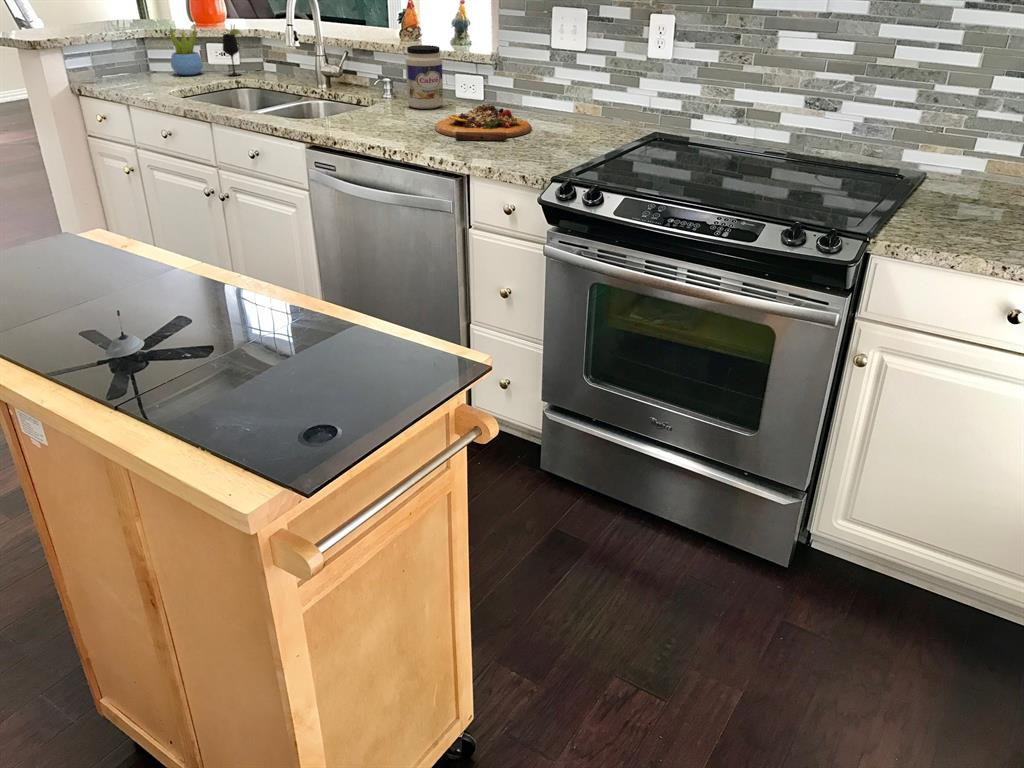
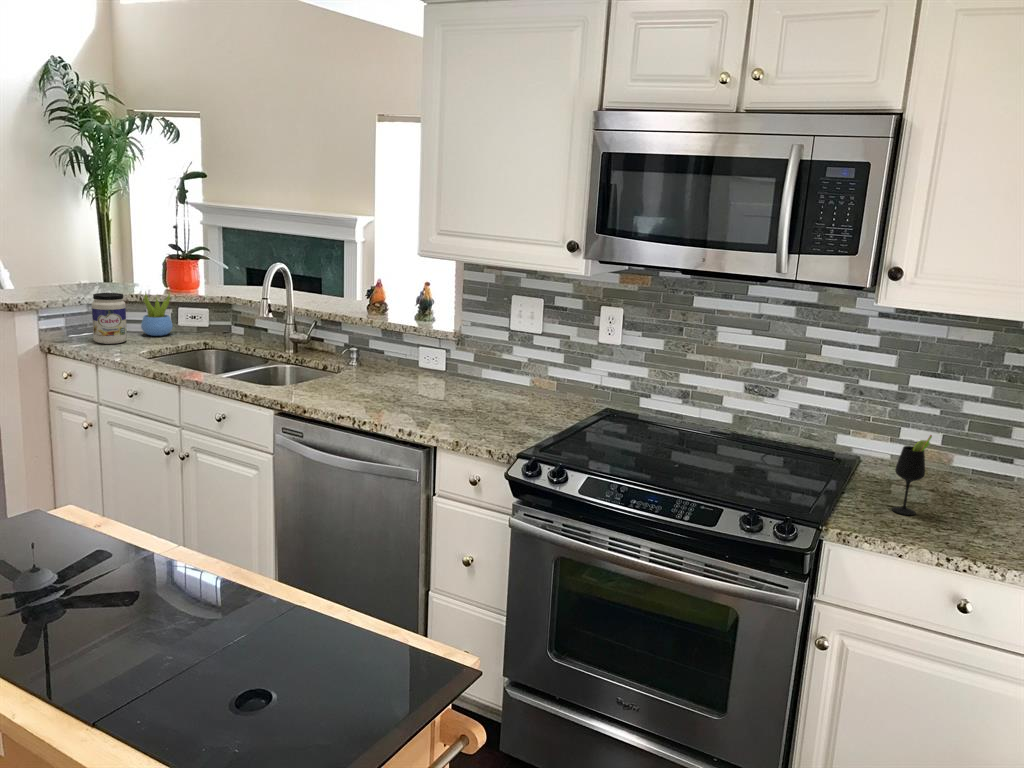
wine glass: present [223,25,241,76] -> present [892,435,932,515]
jar: present [405,45,443,109] -> present [92,293,127,344]
cutting board: present [435,105,532,141] -> none [401,378,493,414]

